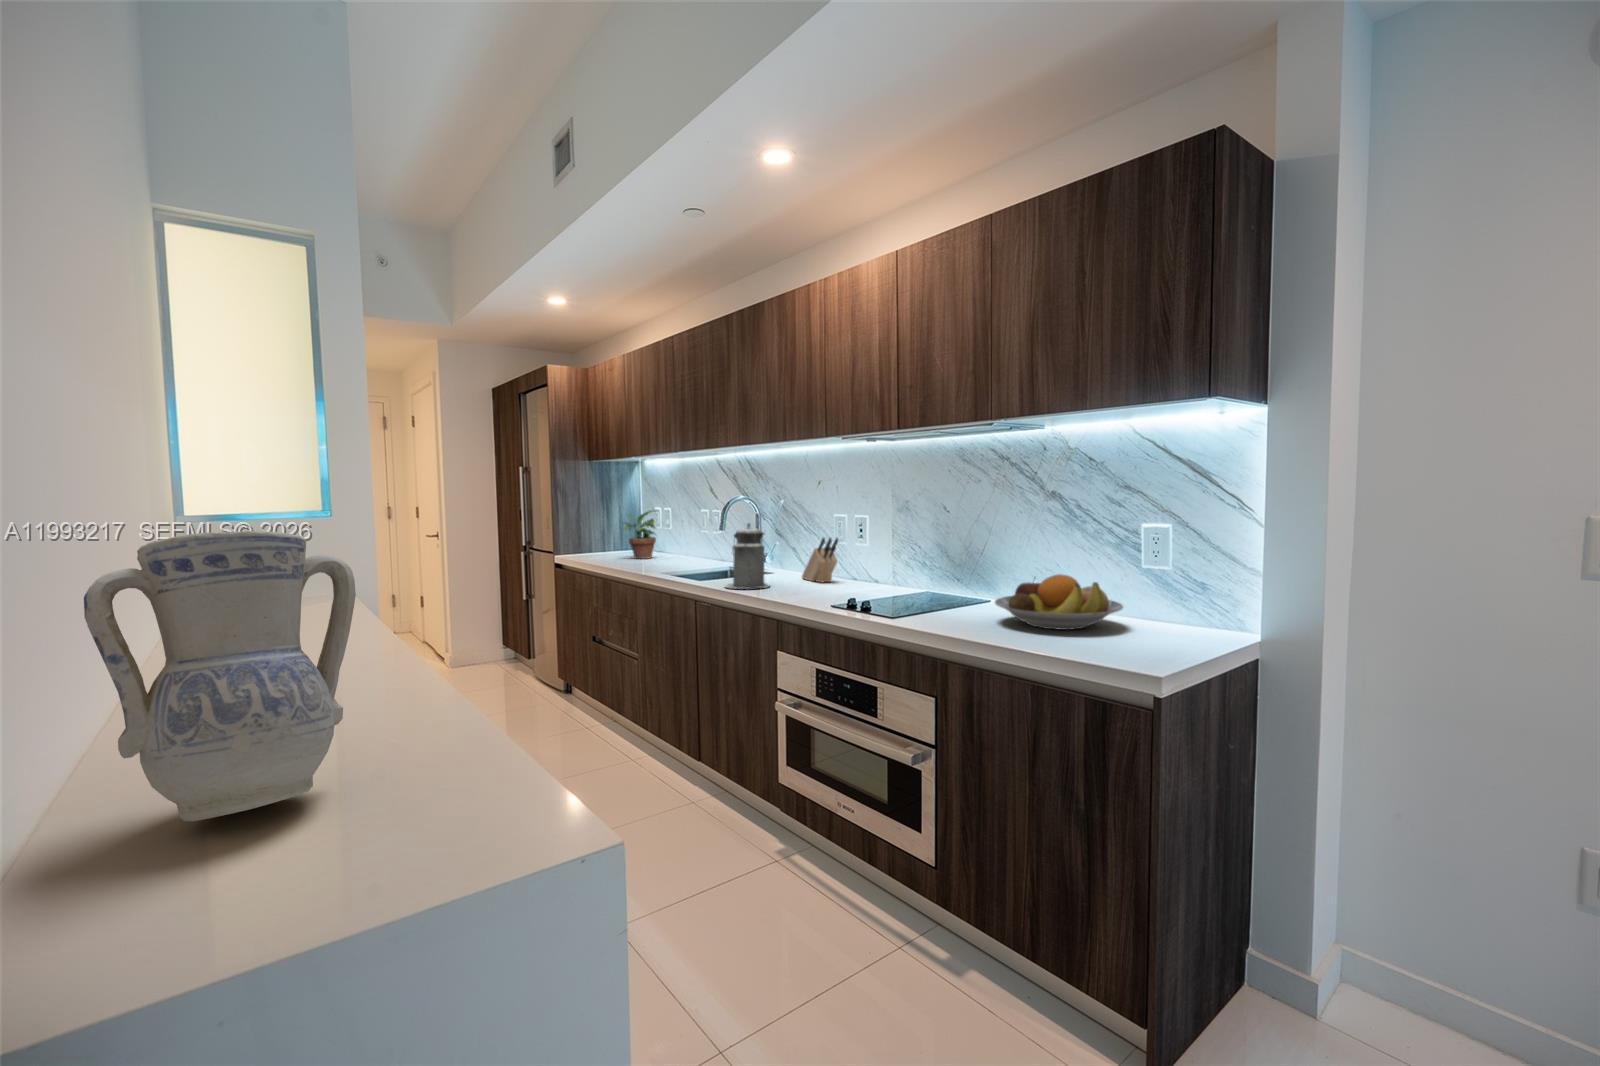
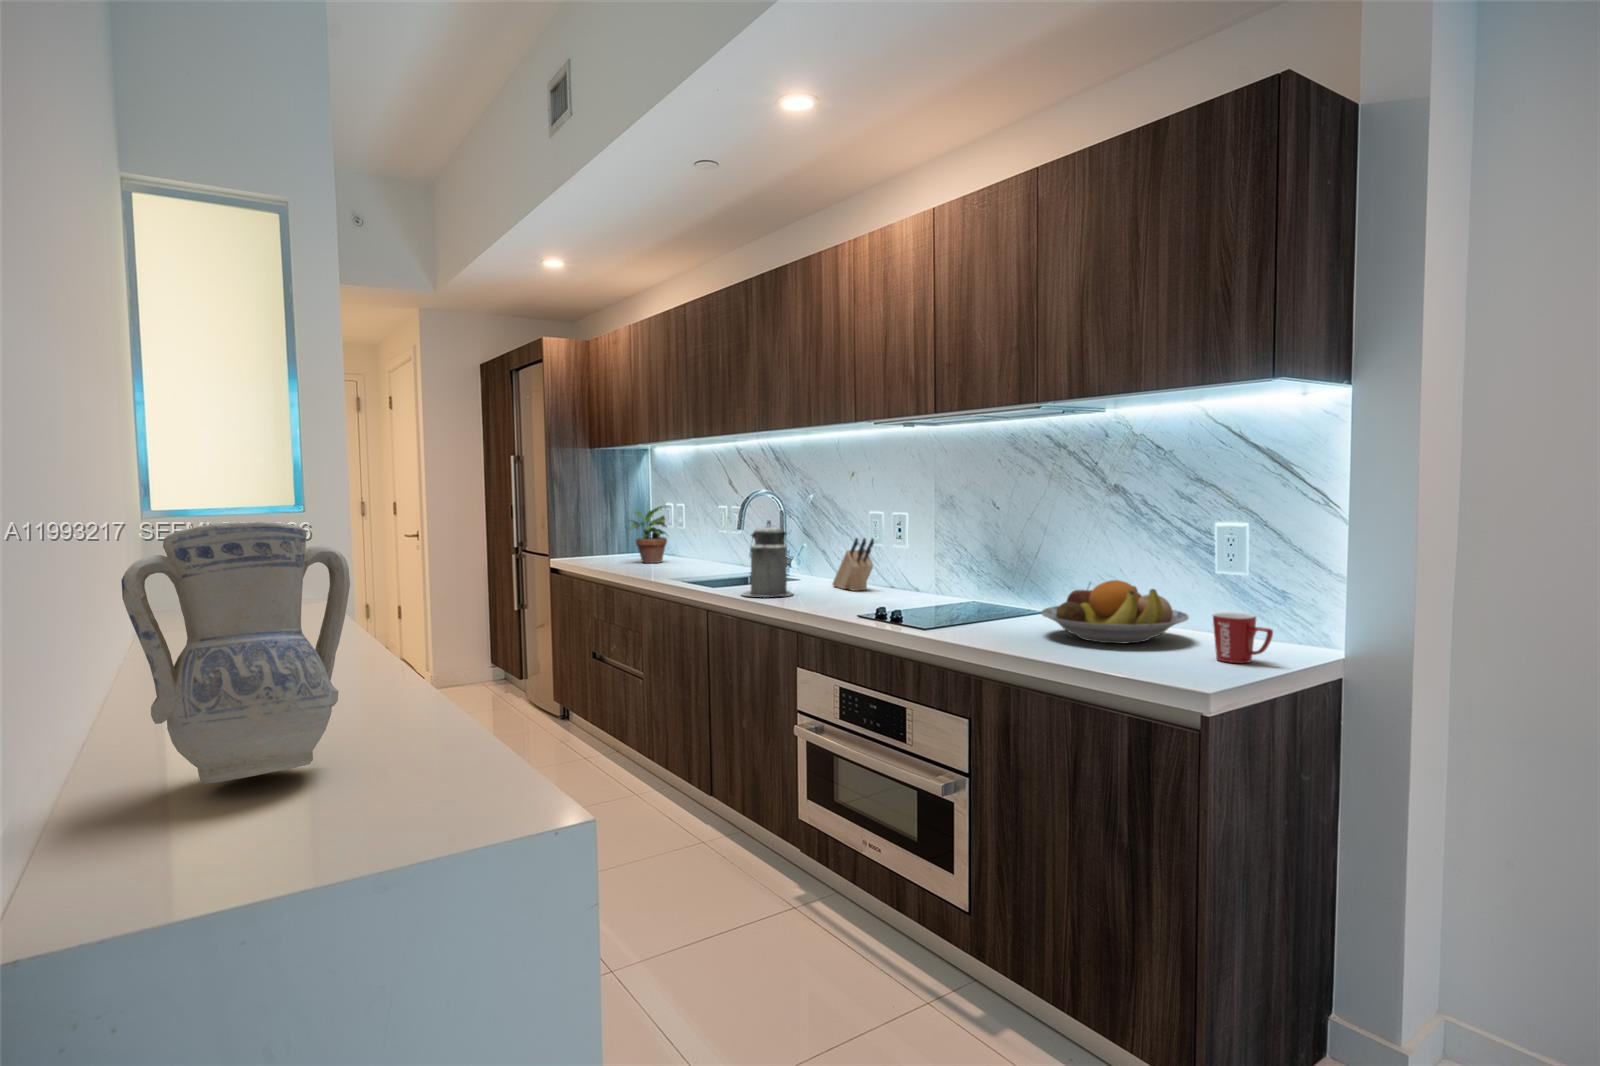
mug: none [1152,603,1206,648] -> present [1213,612,1273,663]

